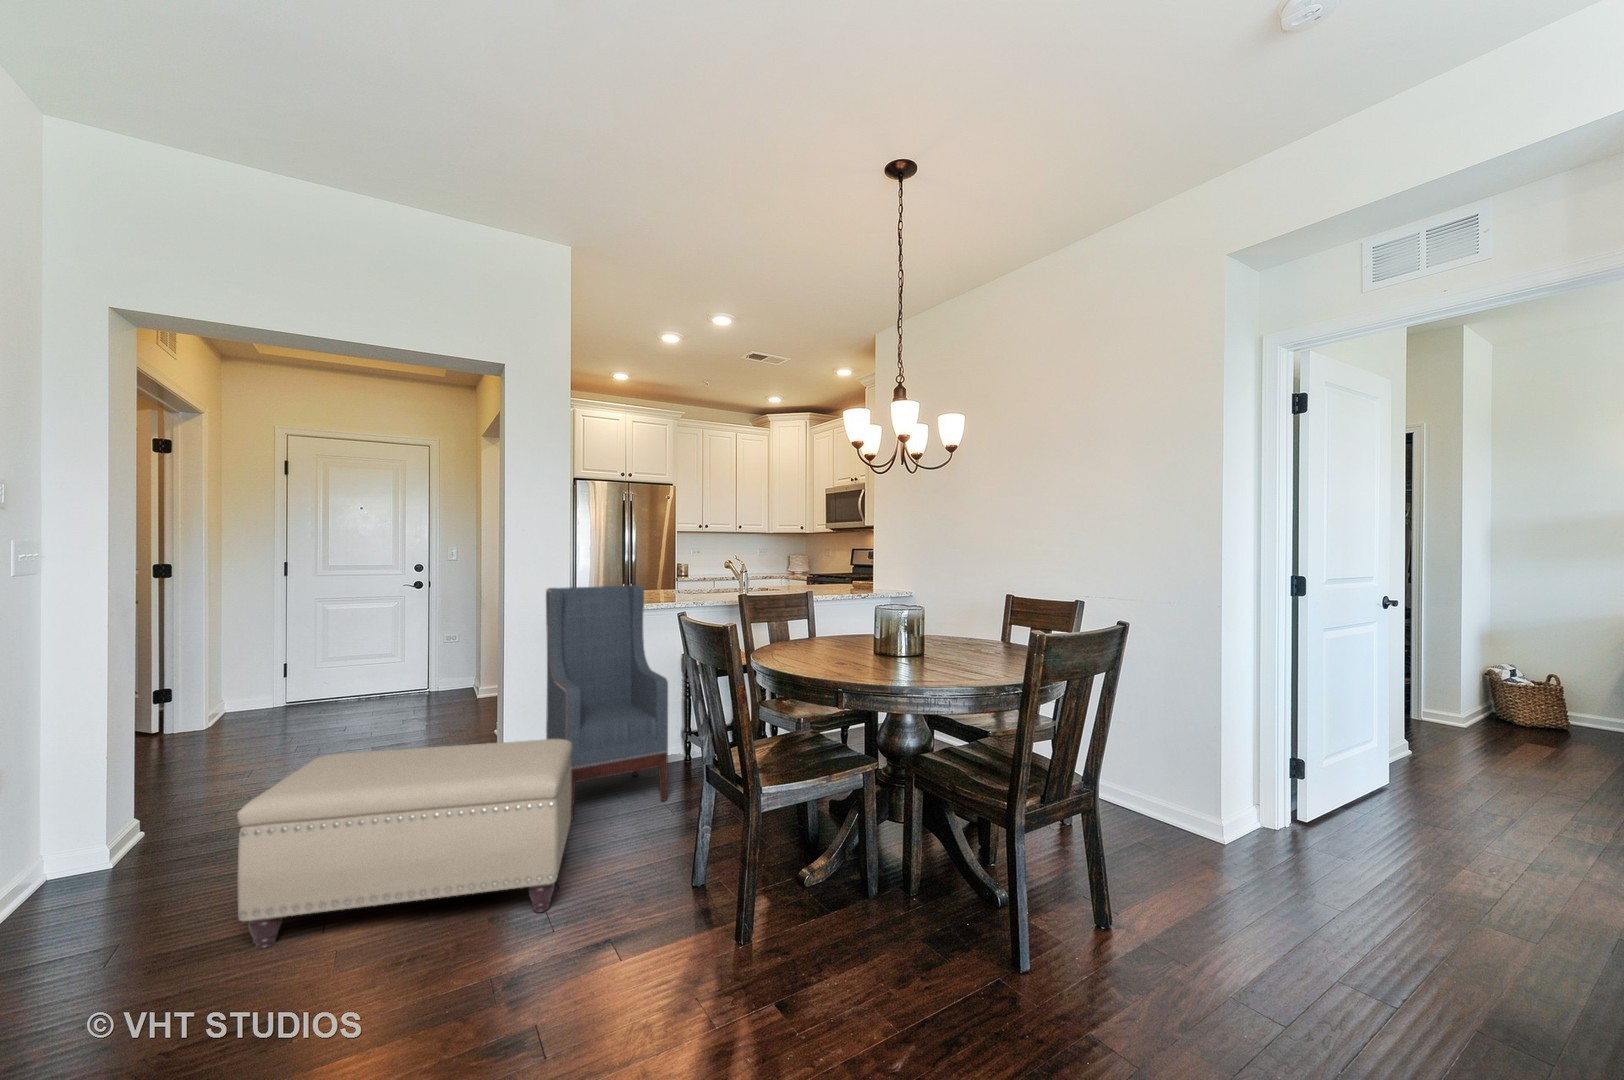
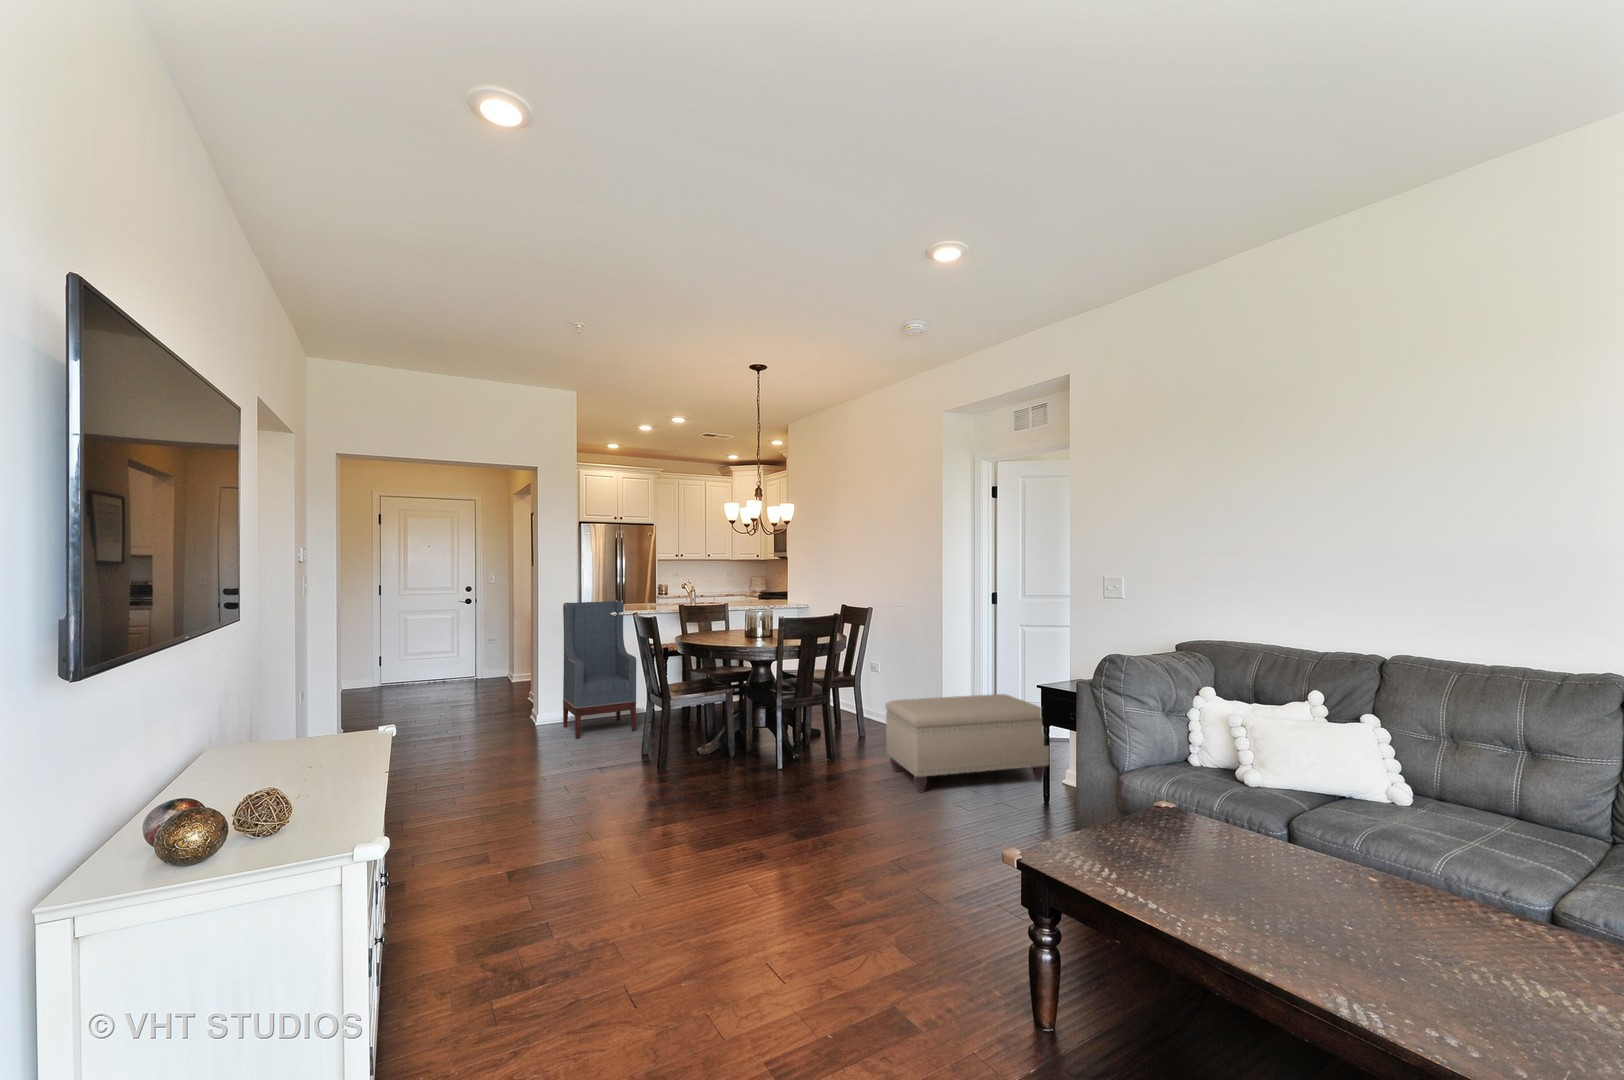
ottoman: present [237,739,572,949] -> present [885,694,1050,792]

